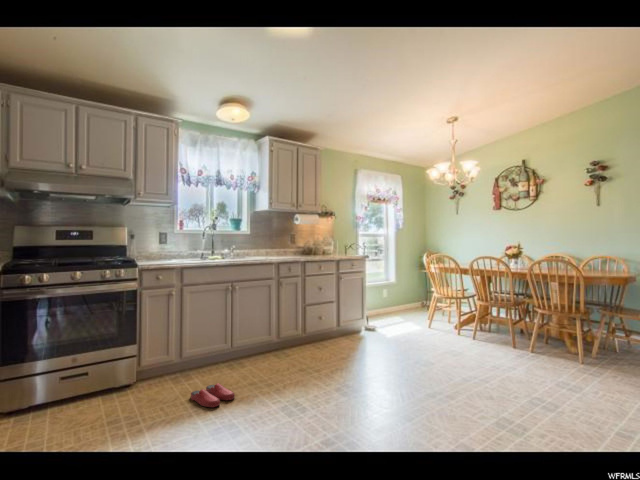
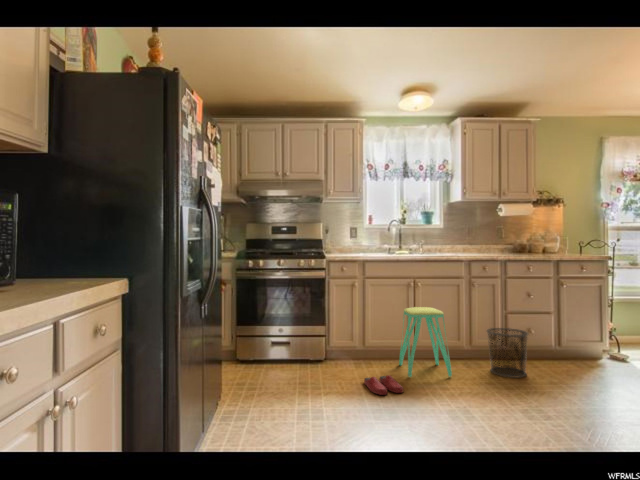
stool: none [219,309,271,379] -> present [399,307,452,377]
waste bin: none [294,318,325,360] -> present [487,328,528,377]

